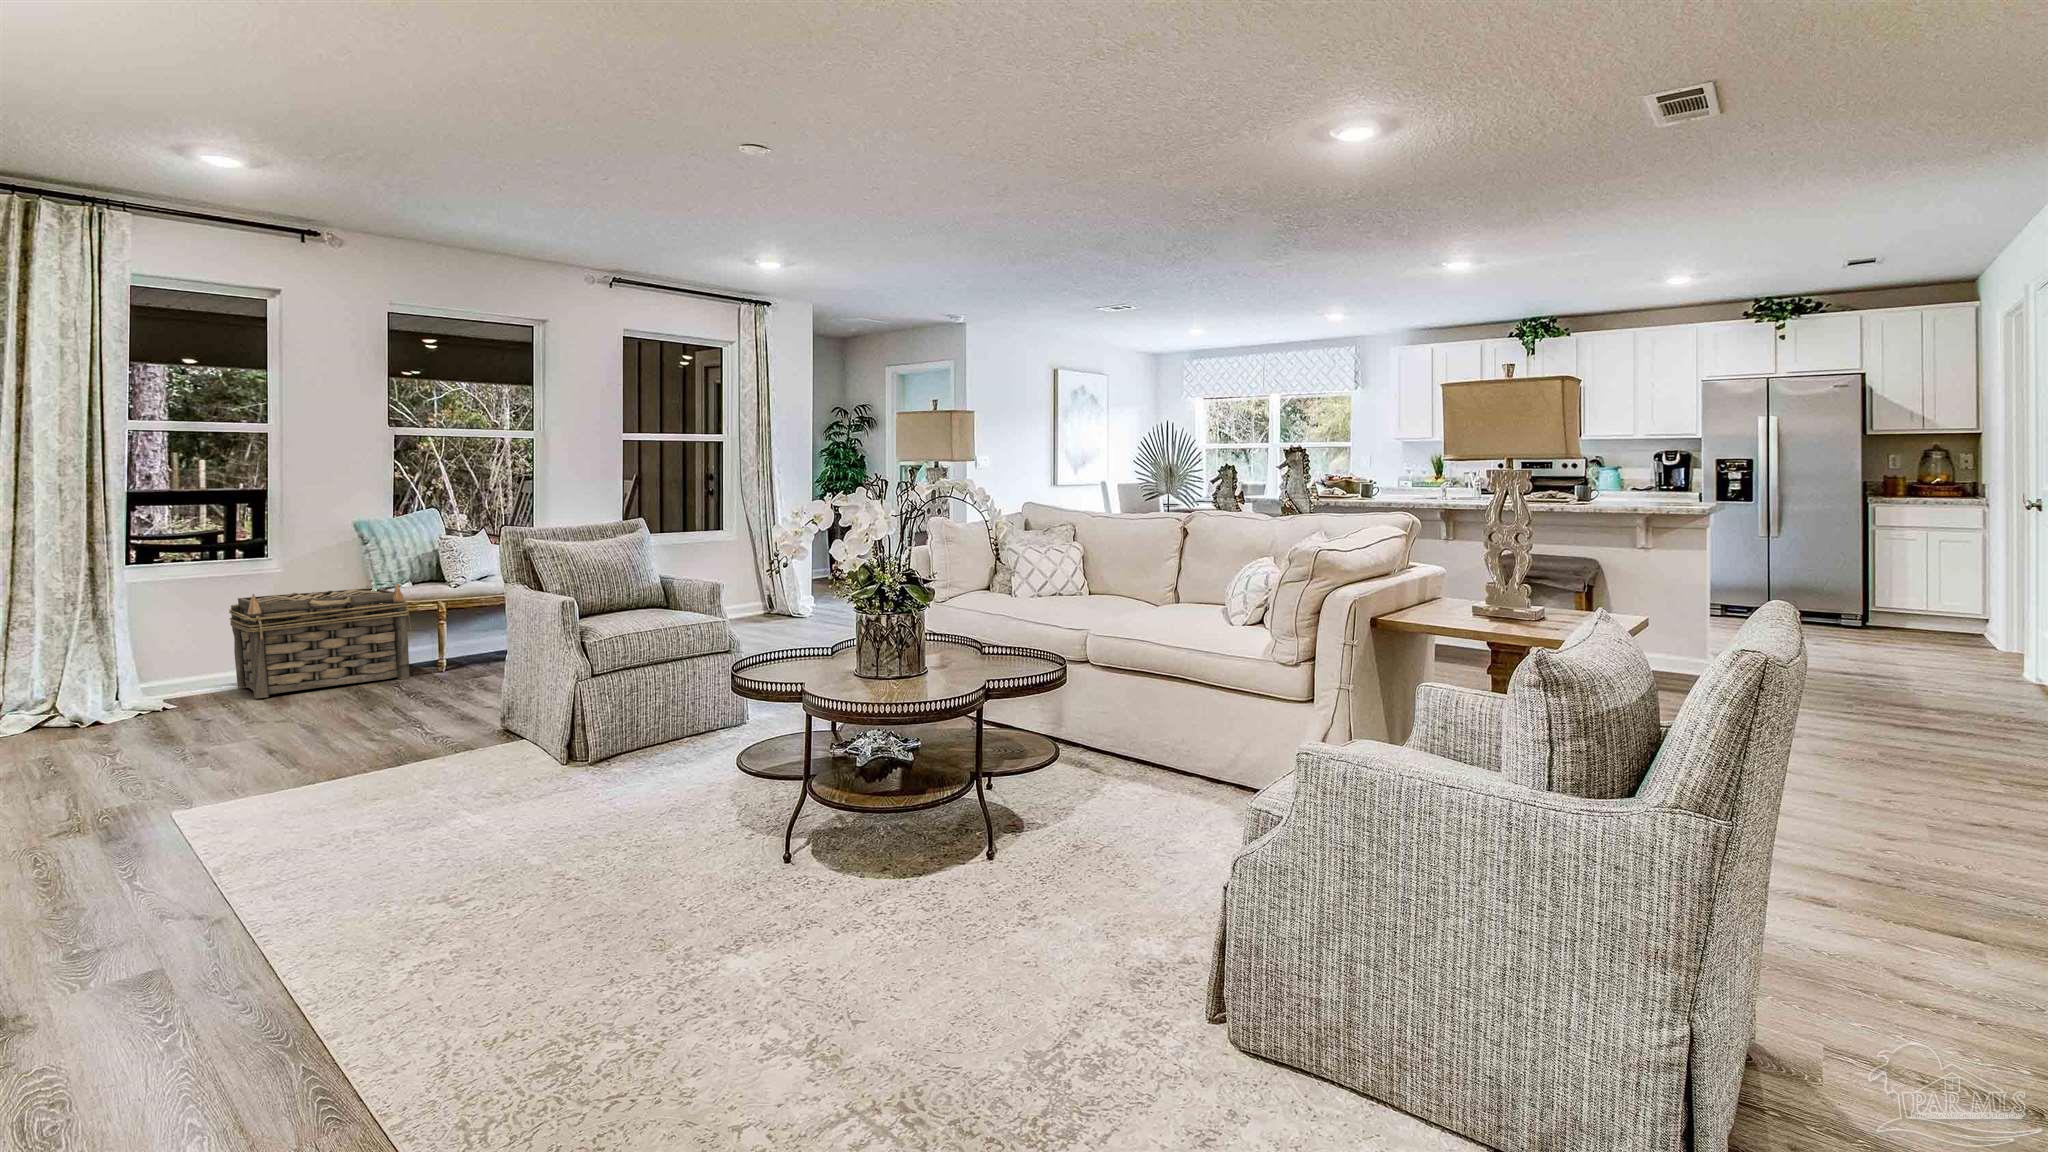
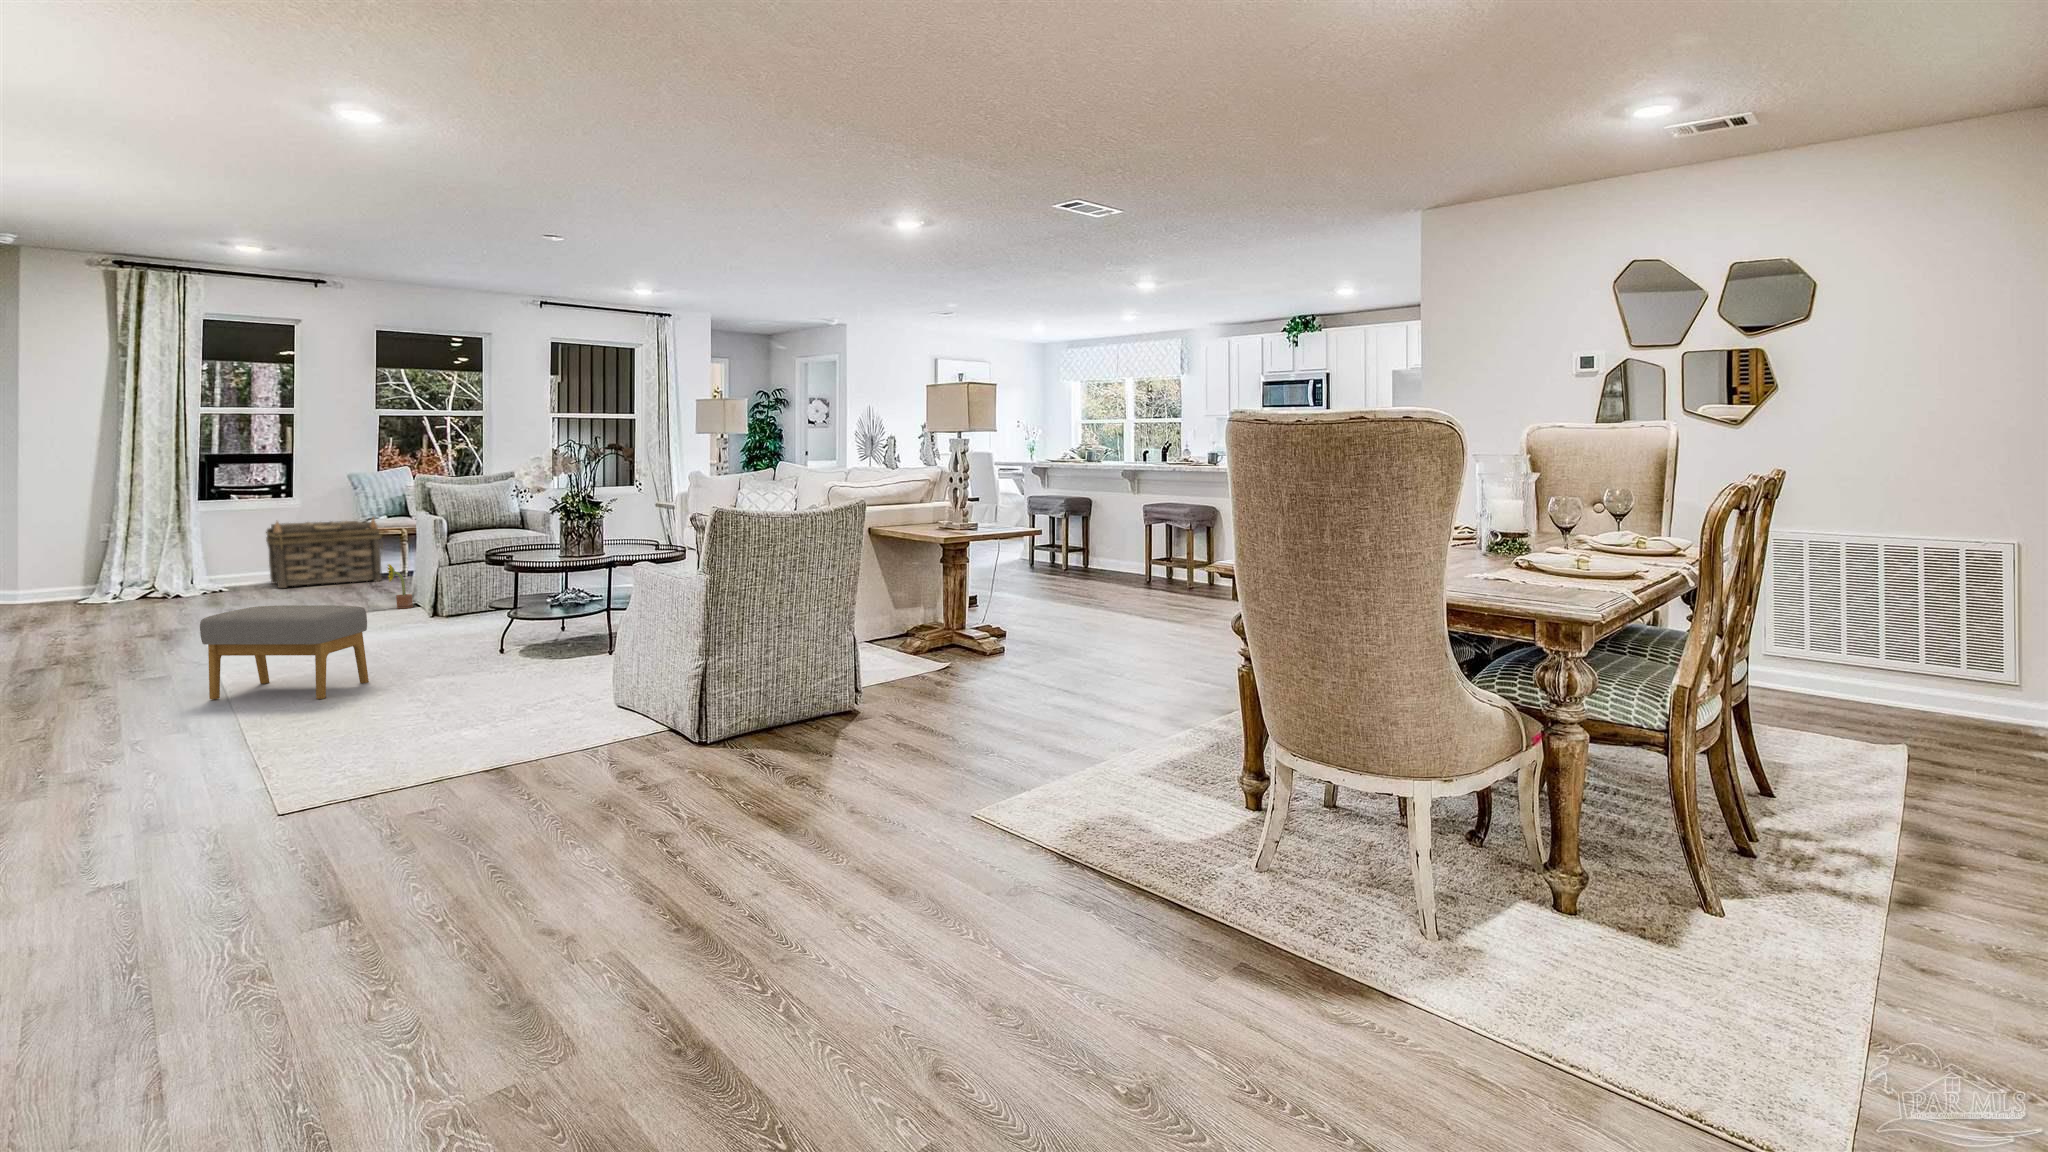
decorative plant: none [465,668,508,742] -> present [388,564,413,608]
footstool: none [266,837,619,1107] -> present [200,605,369,699]

